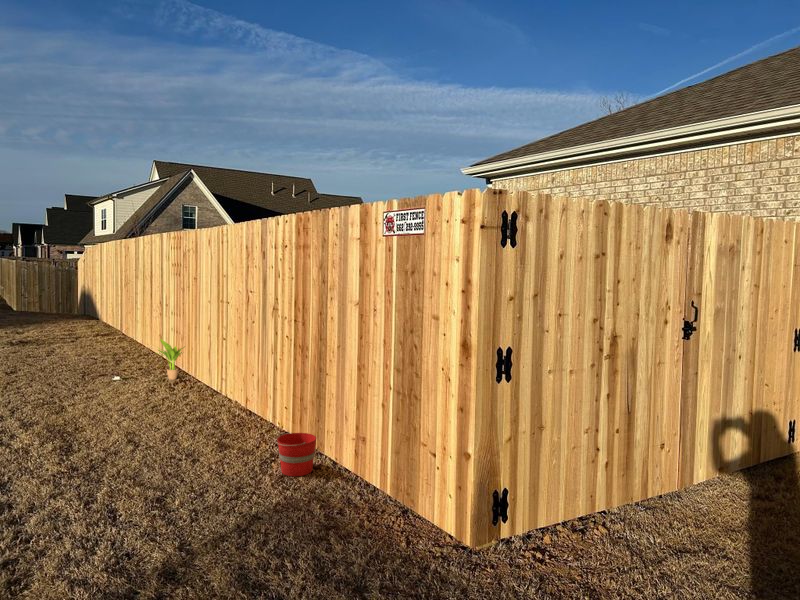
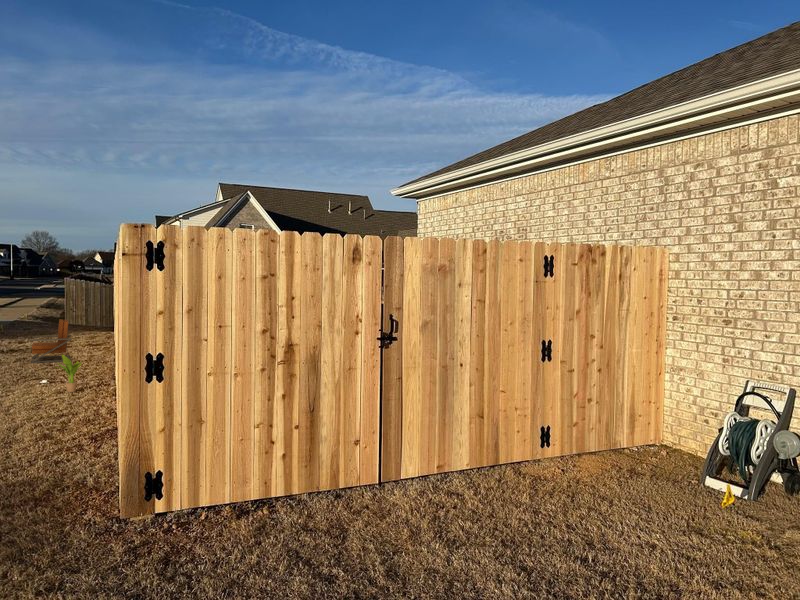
lounge chair: none [81,299,129,346] -> present [31,319,72,363]
bucket: present [276,433,316,476] -> none [61,431,100,468]

